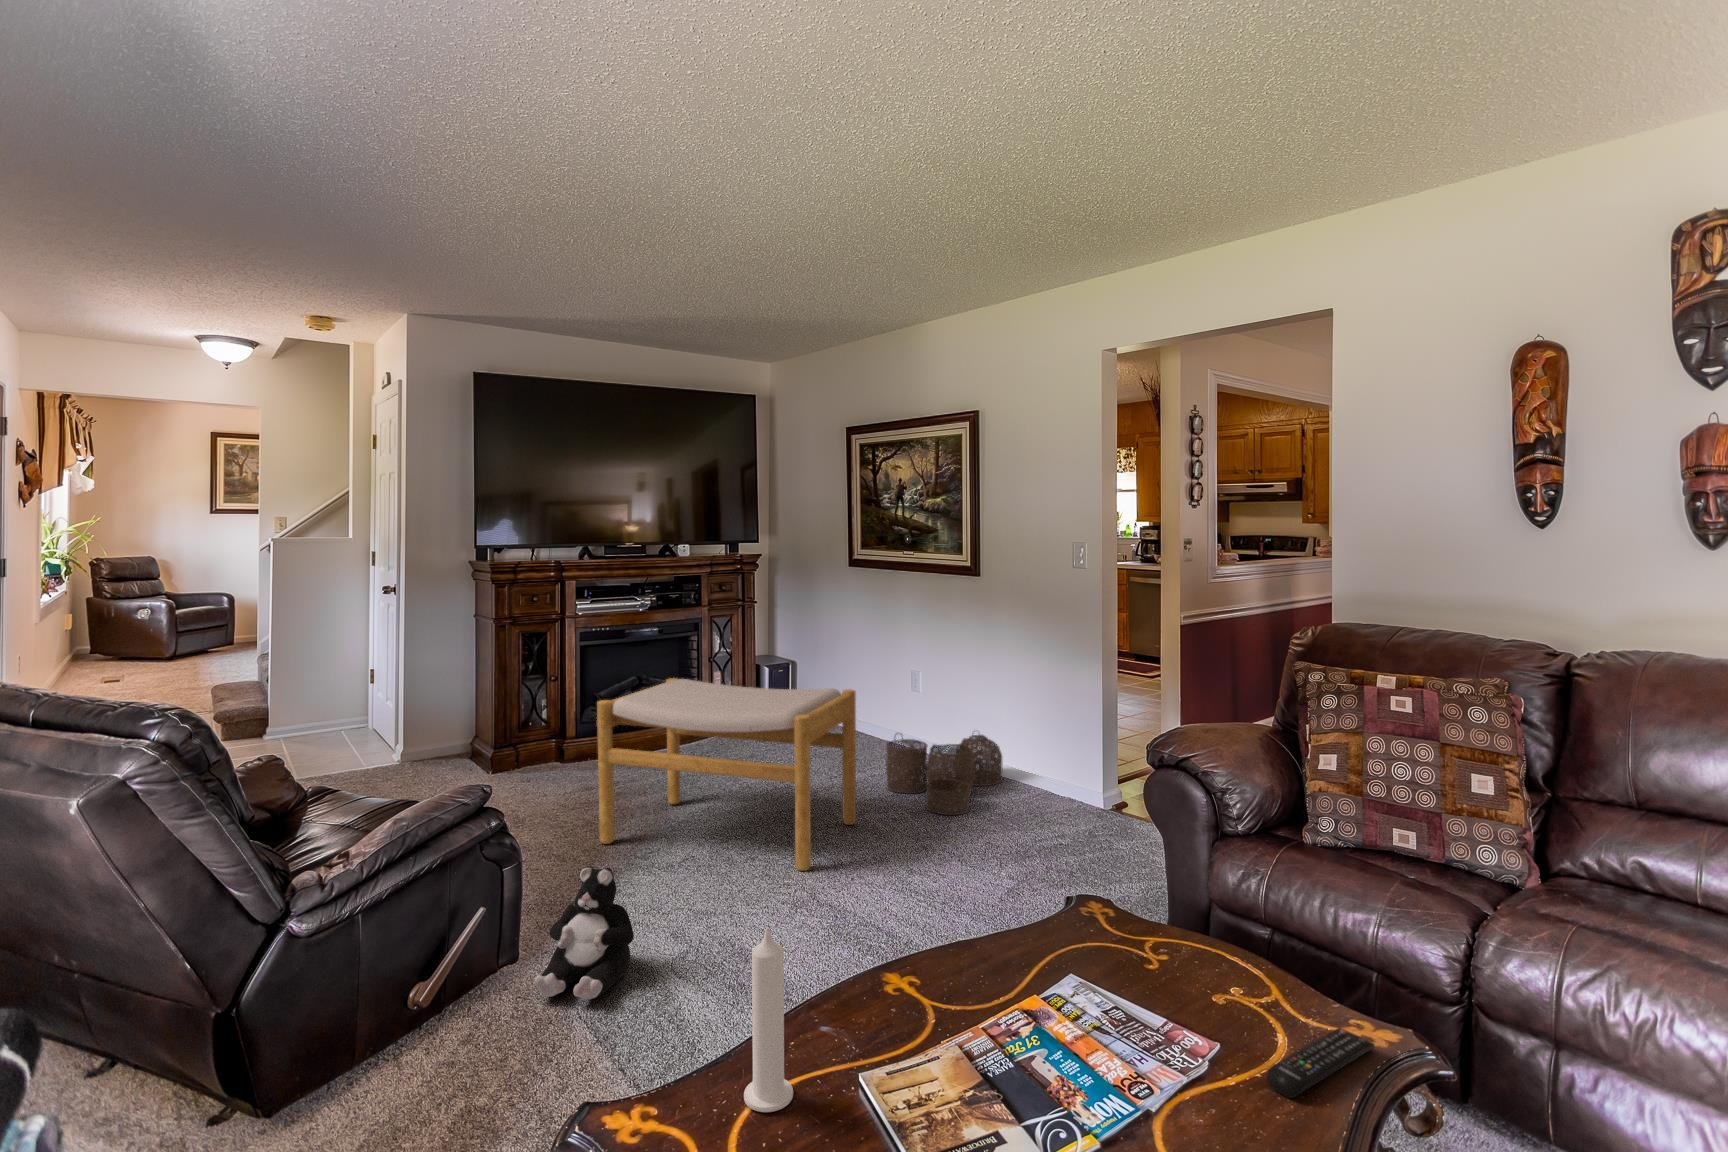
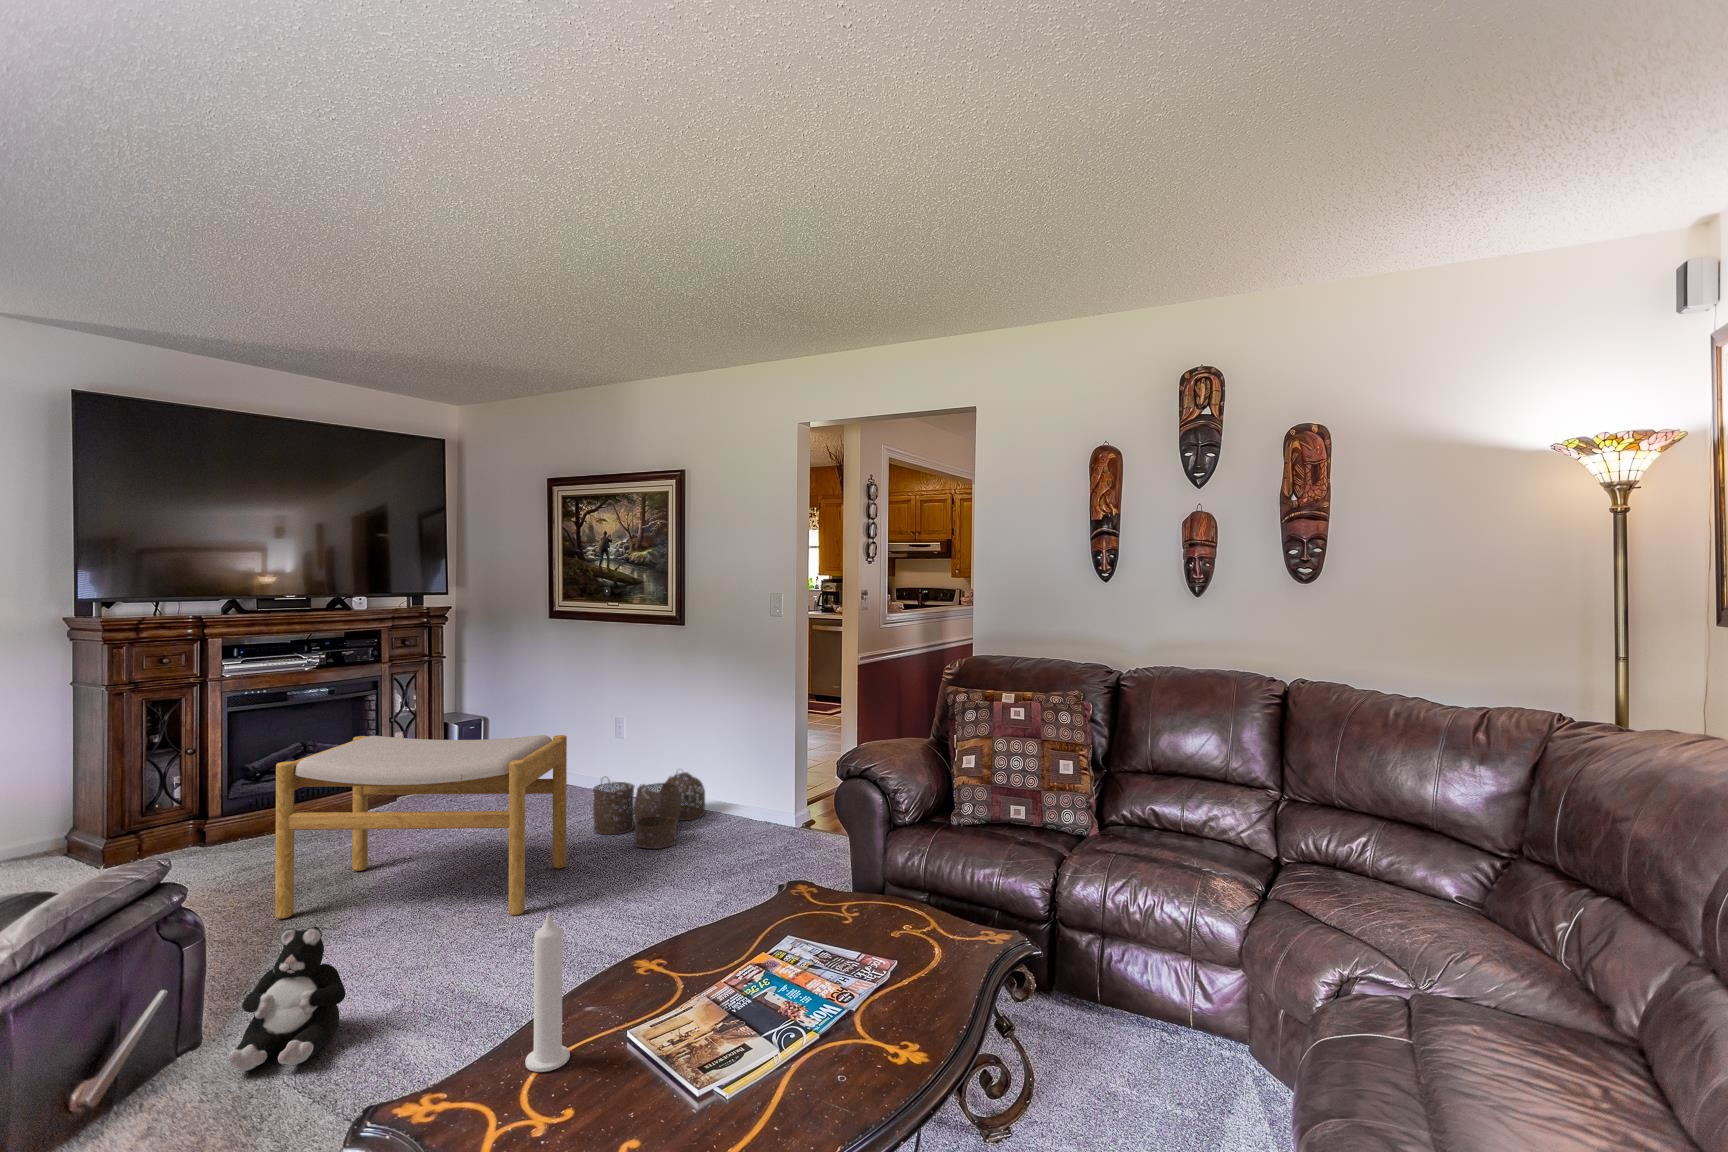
remote control: present [1267,1027,1375,1098] -> none [931,937,999,985]

